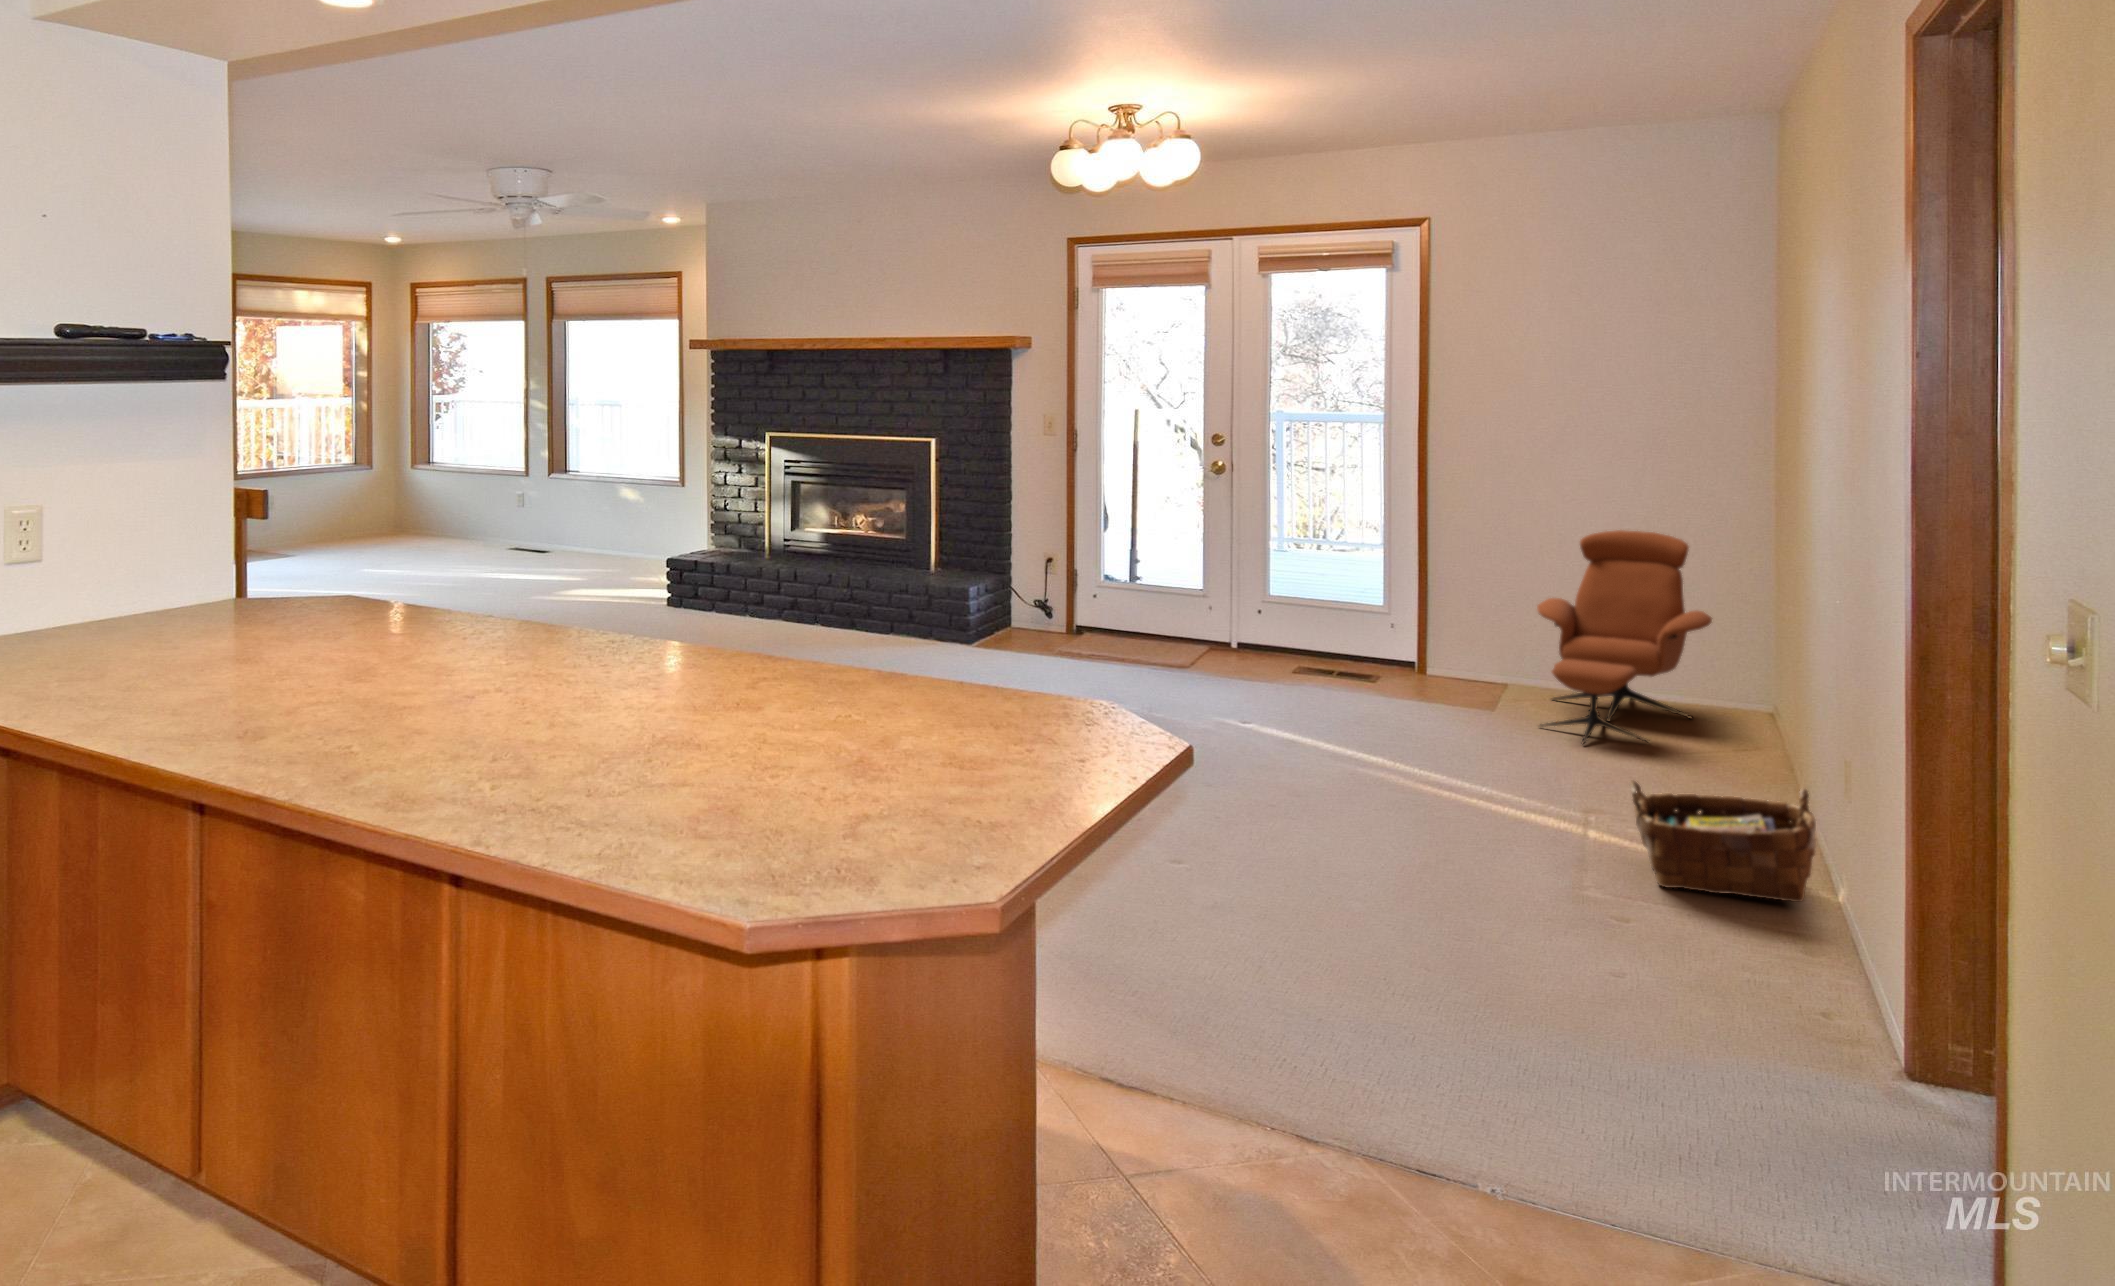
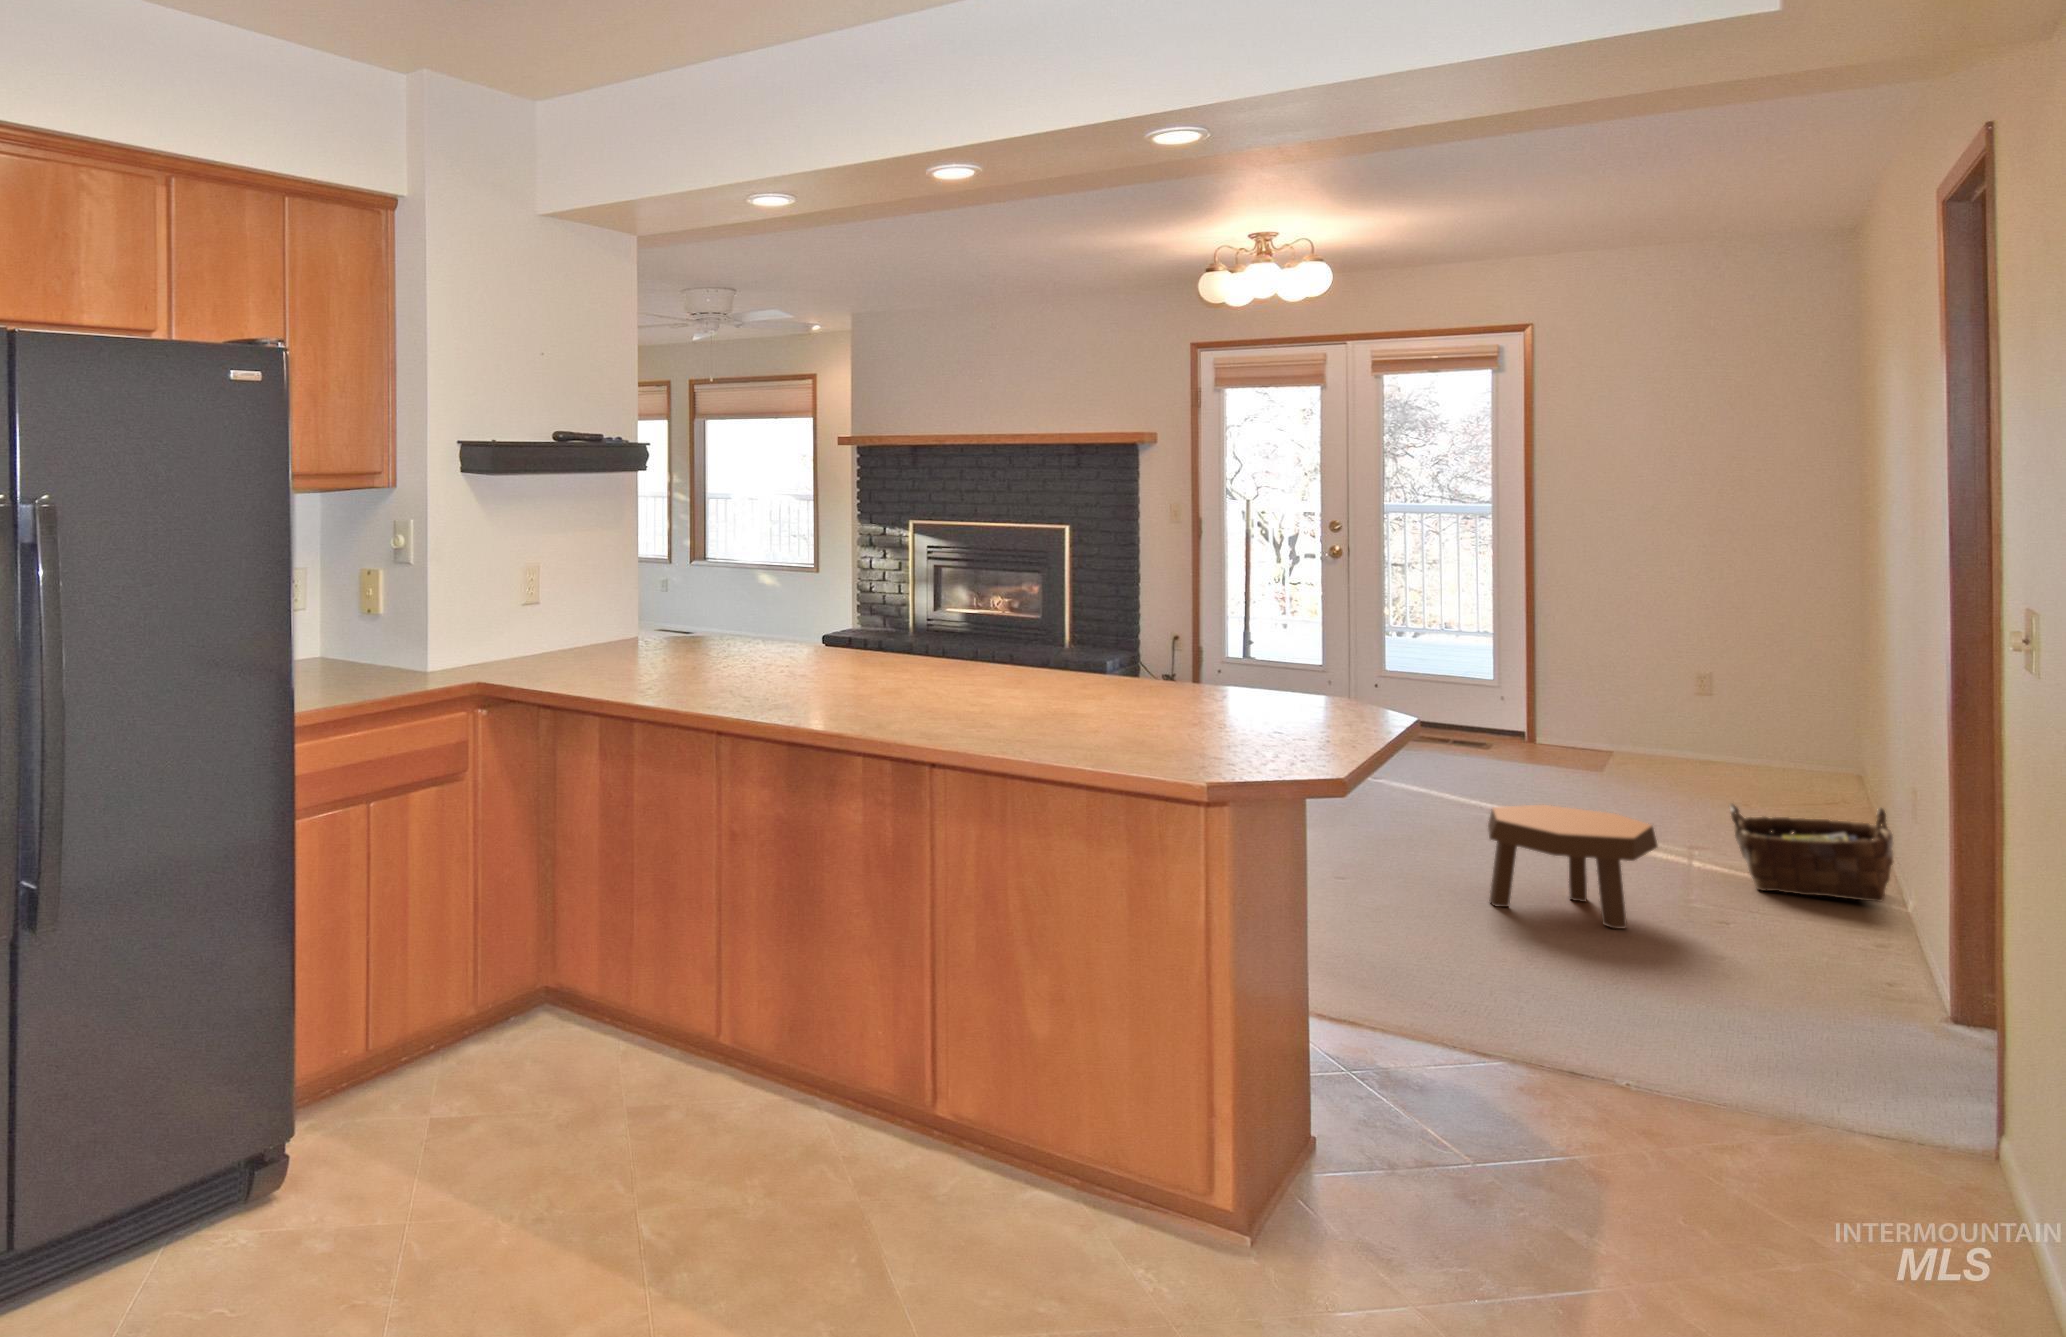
lounge chair: present [1537,530,1712,744] -> none [1644,611,1809,797]
footstool: none [1349,796,1549,959] -> present [1488,804,1658,929]

